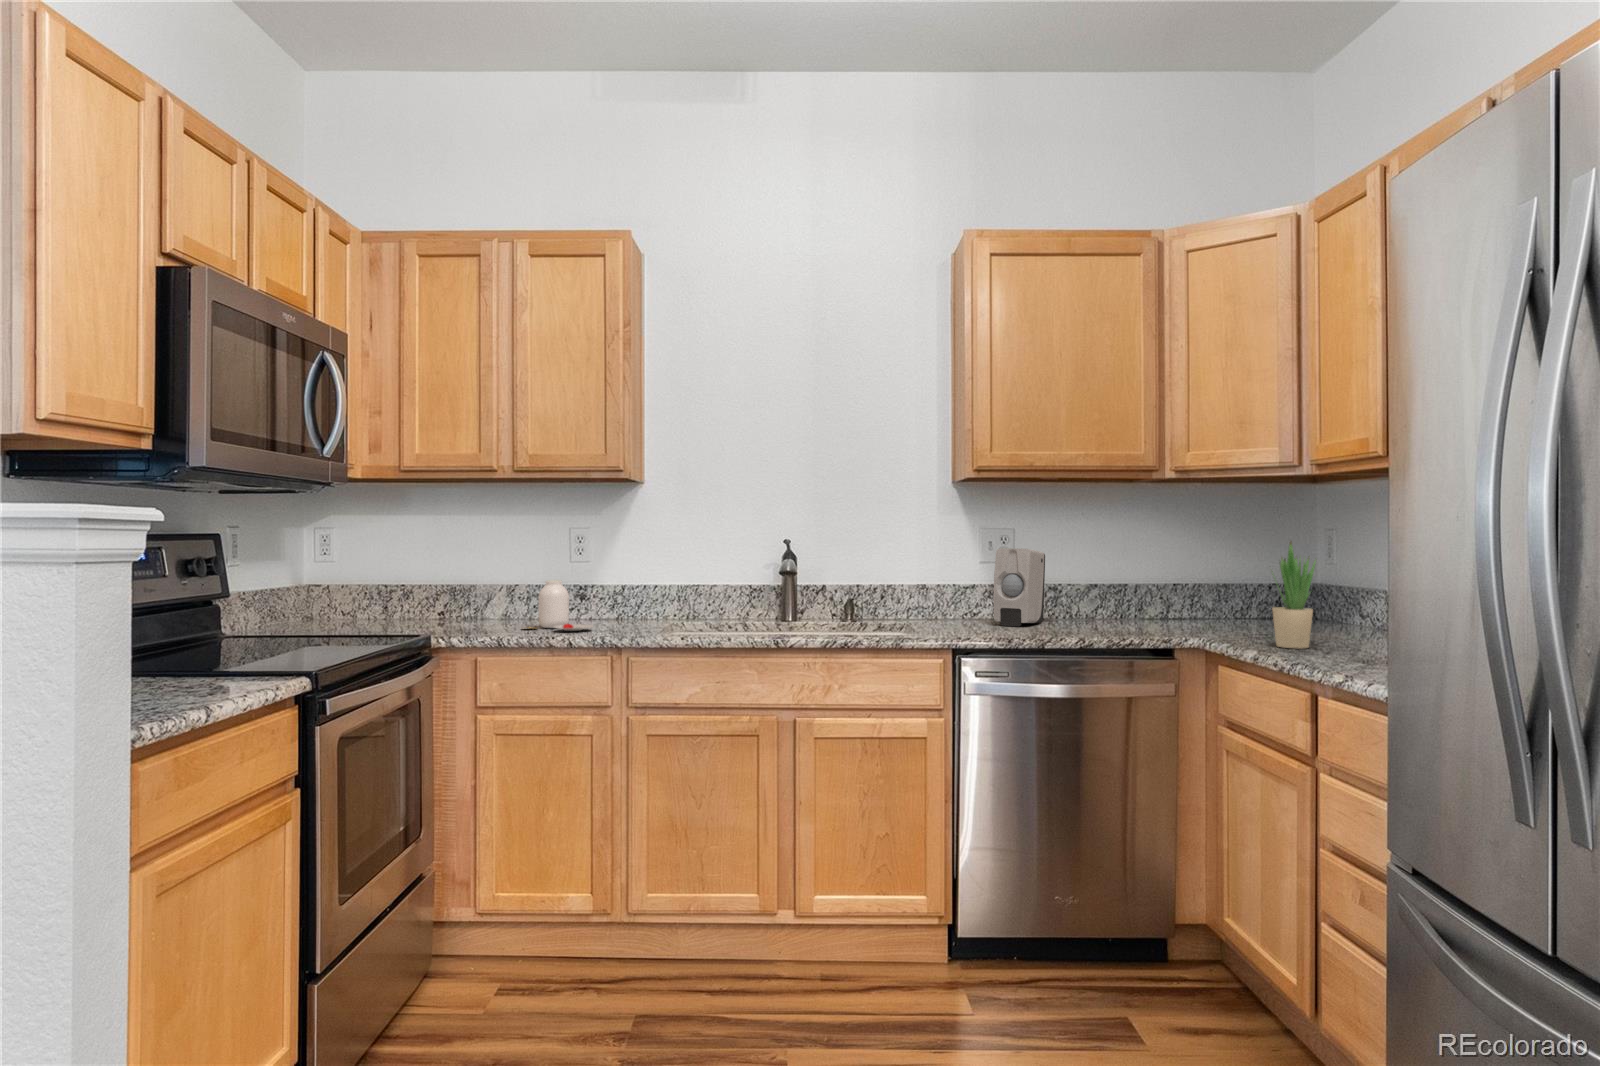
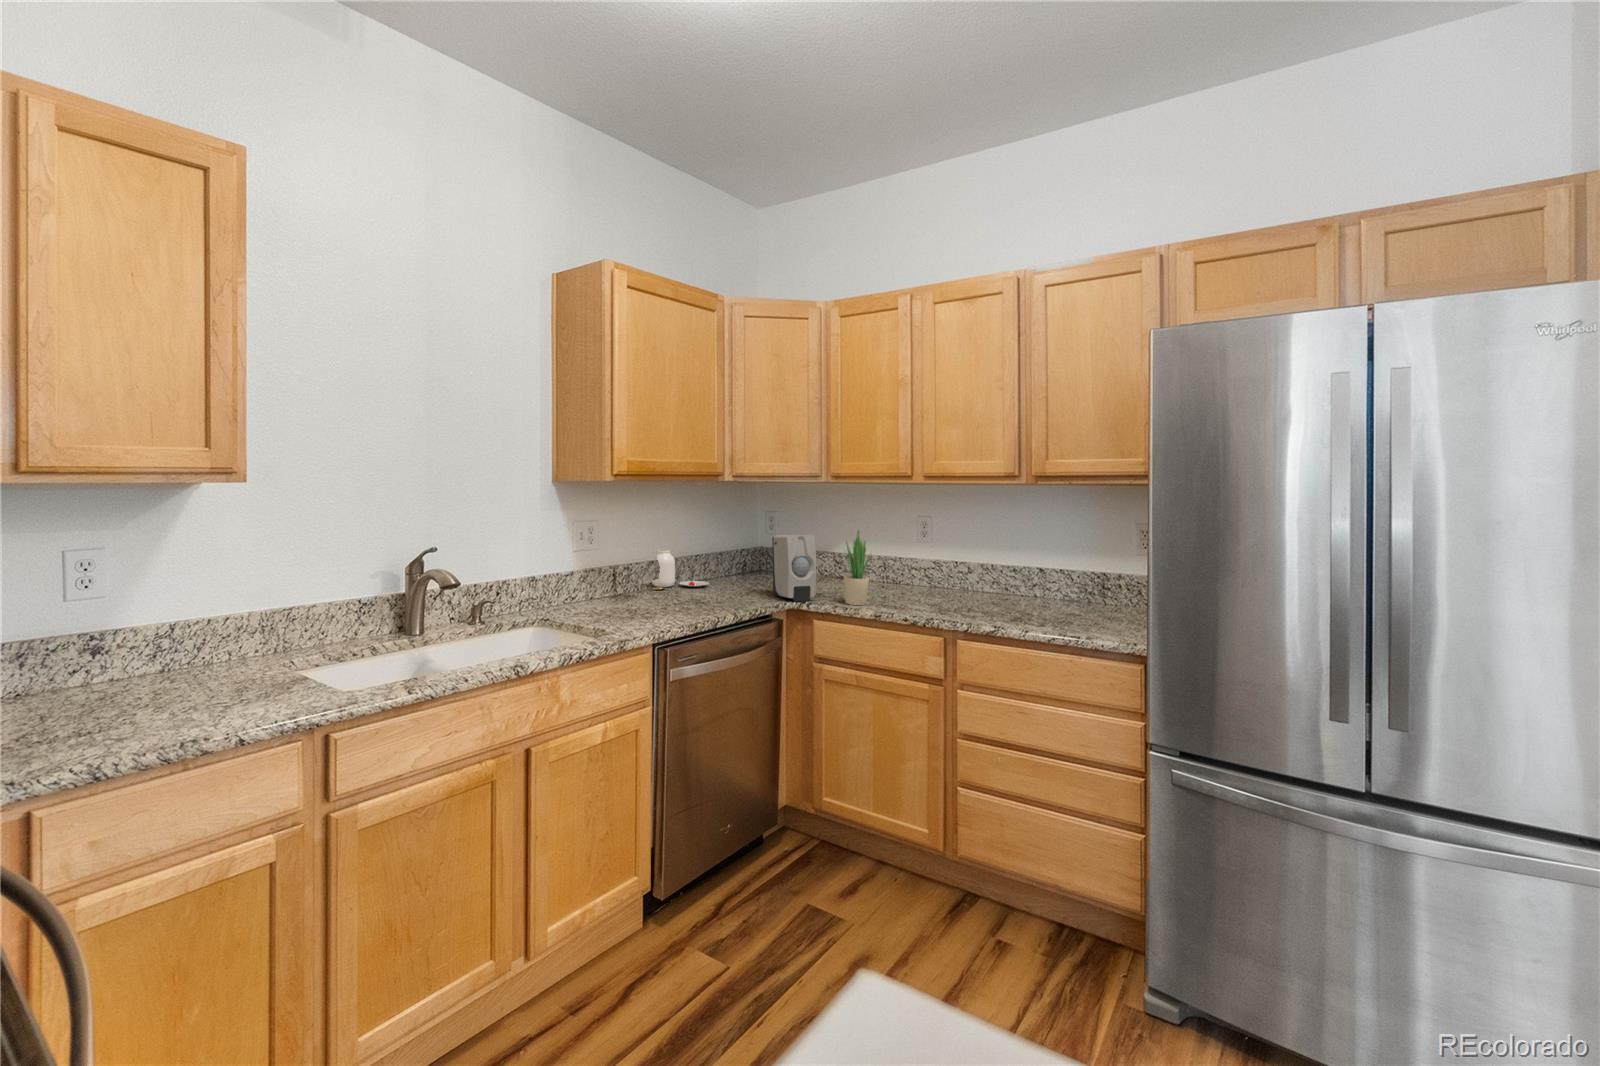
soap dispenser: present [994,548,1045,626] -> present [772,535,816,601]
jar: present [532,580,592,631] -> present [652,550,709,590]

